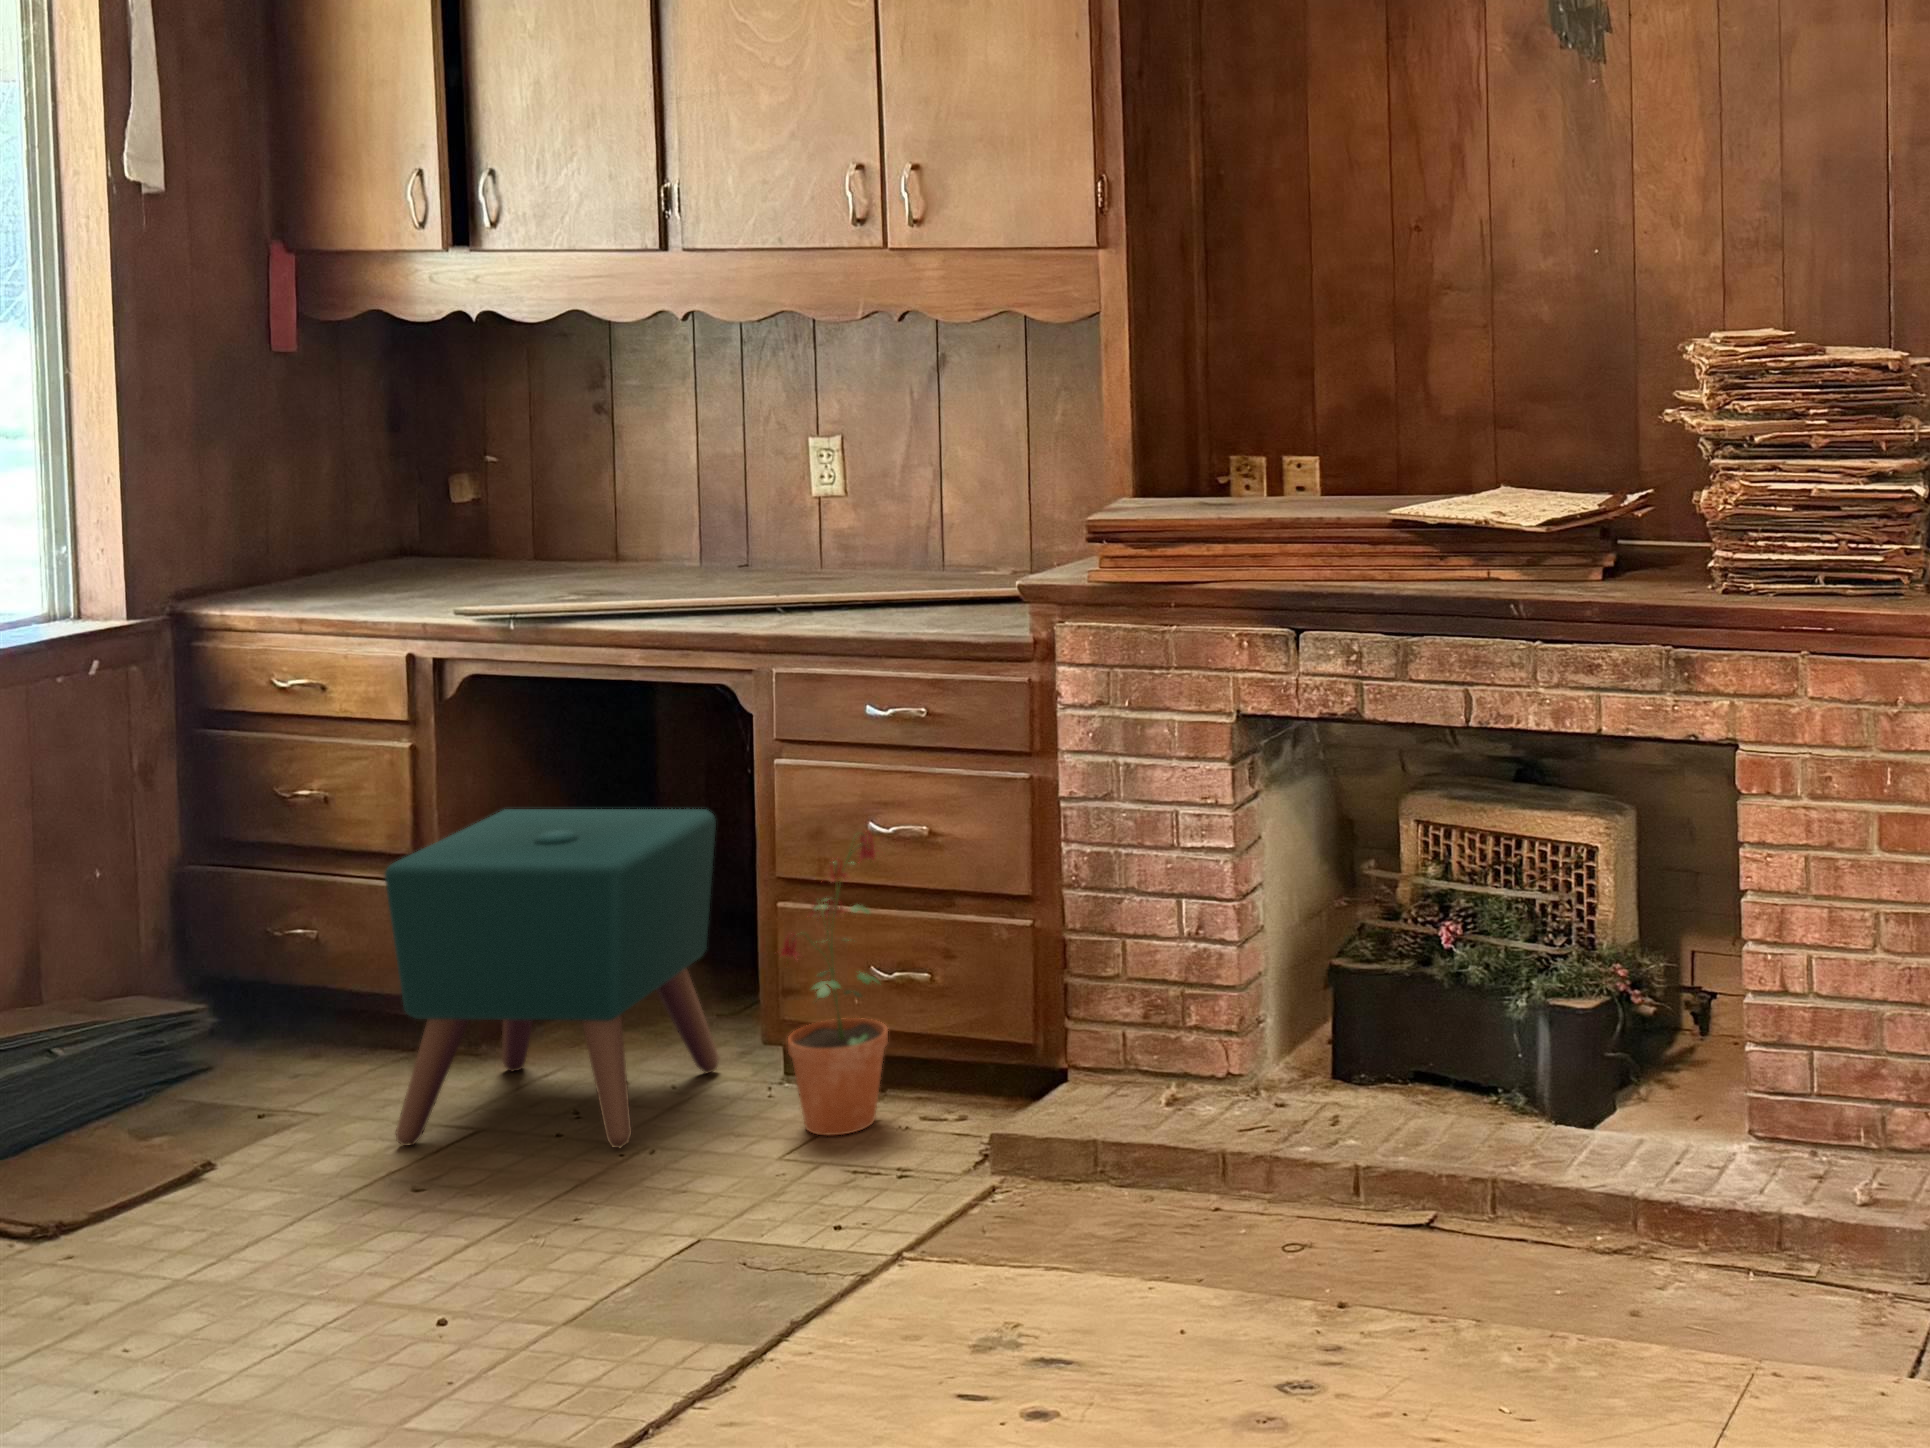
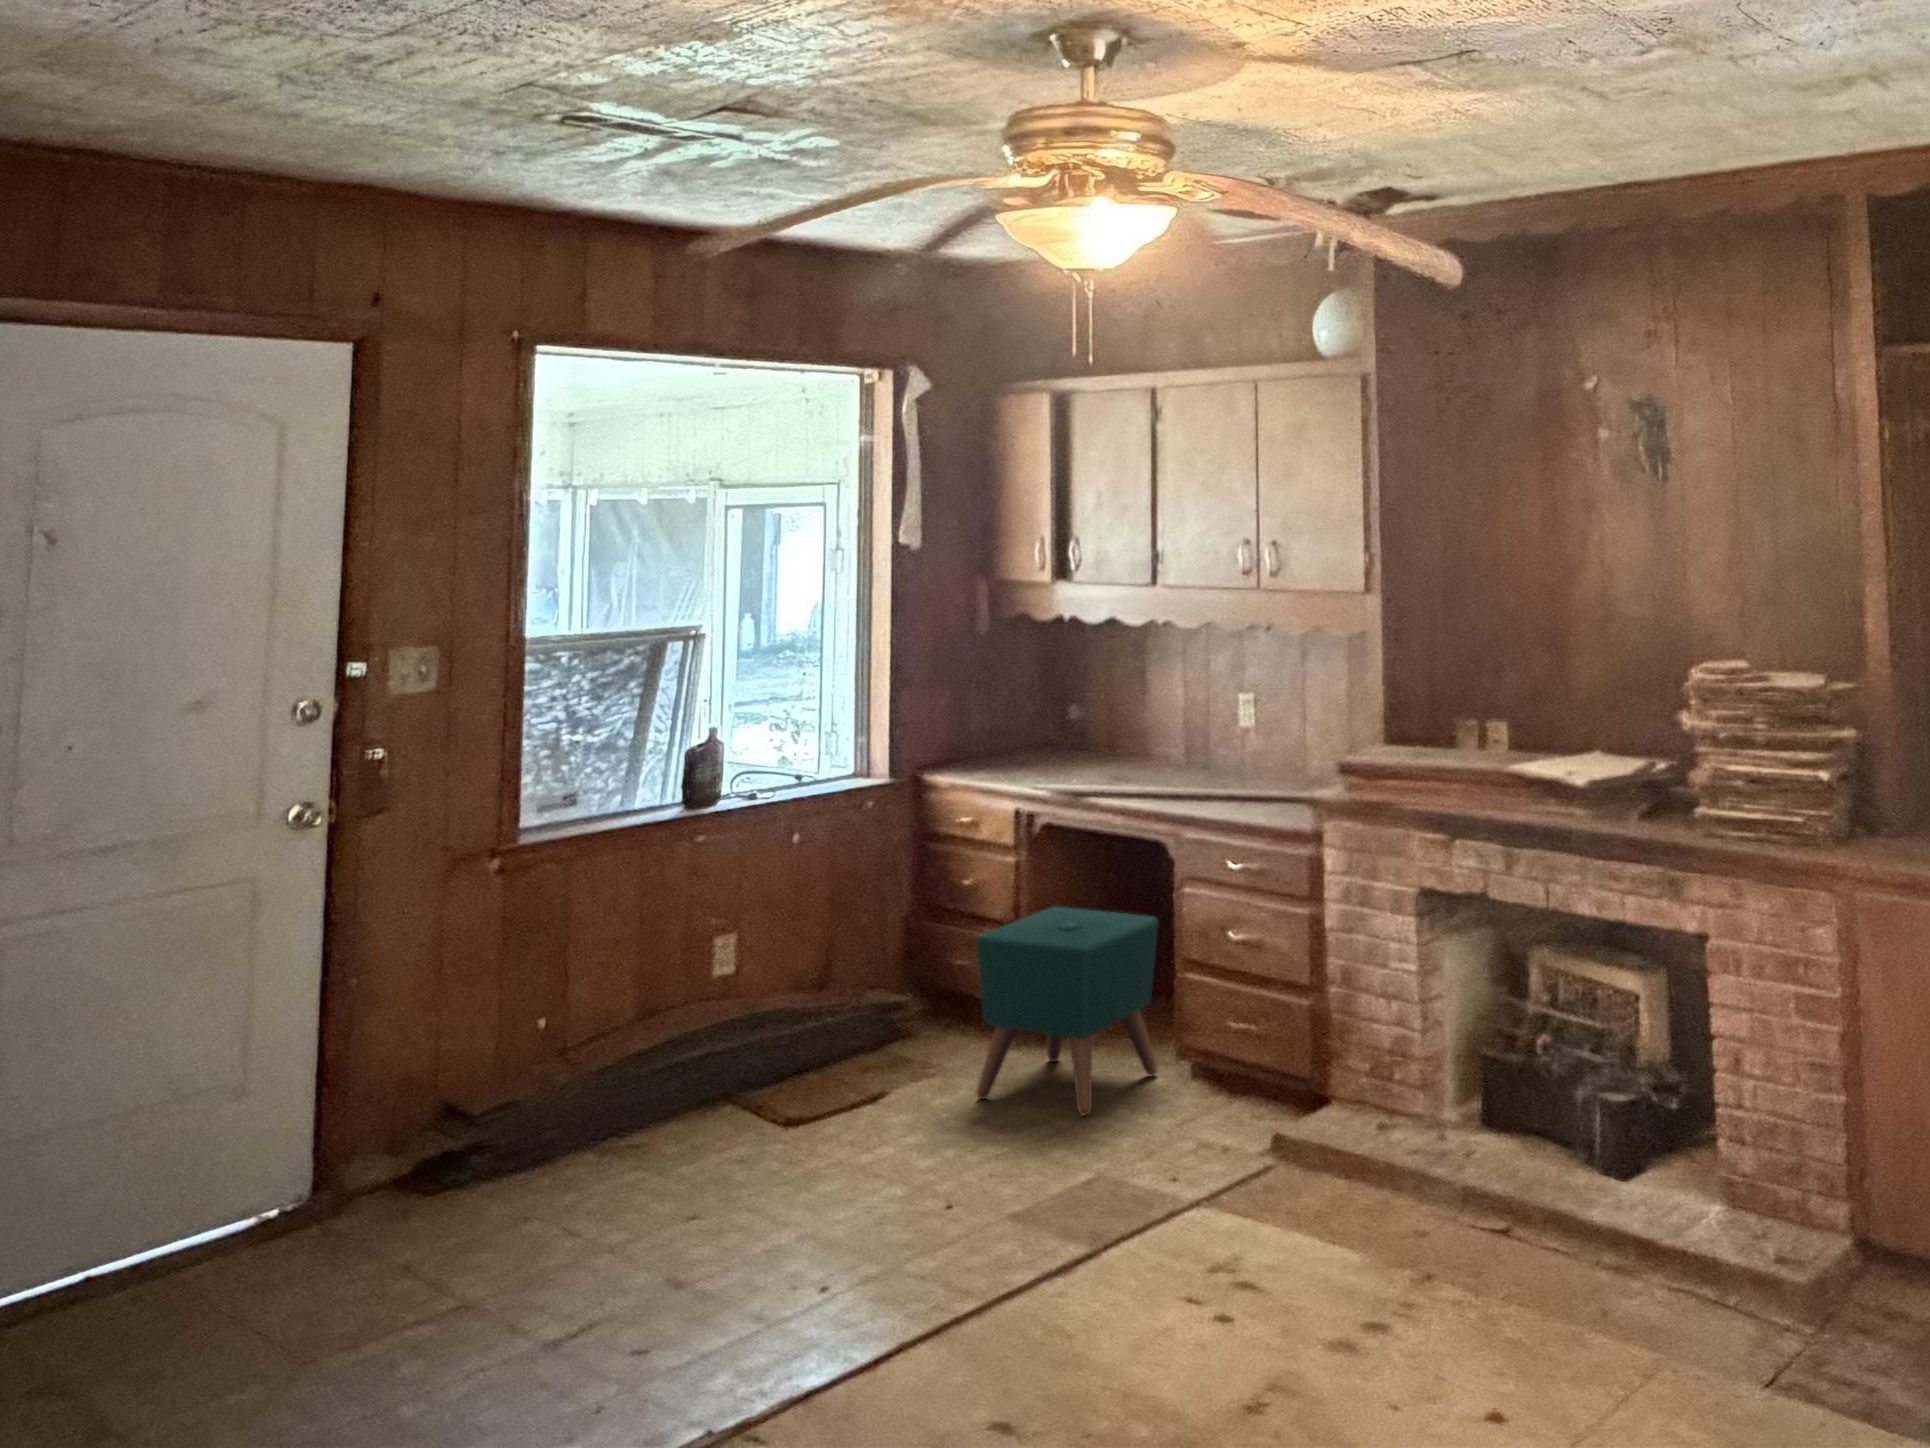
potted plant: present [781,833,888,1135] -> none [1170,938,1237,1124]

